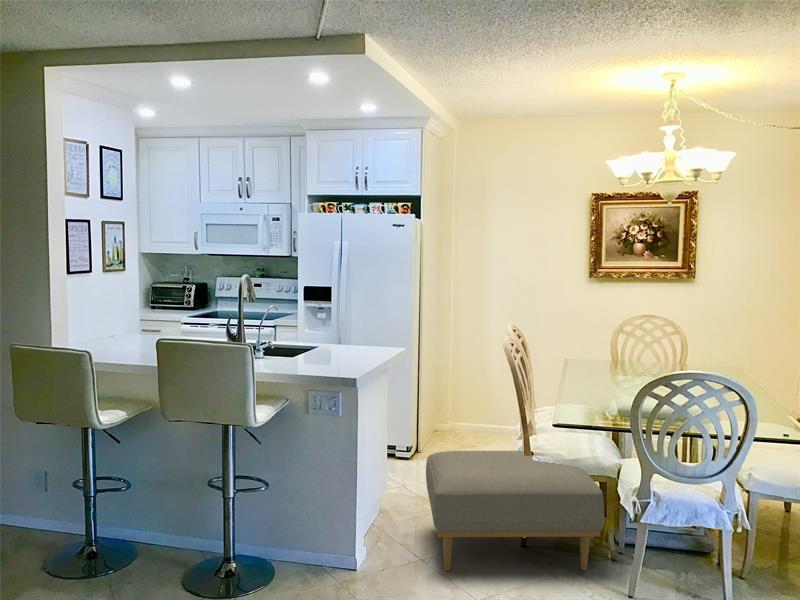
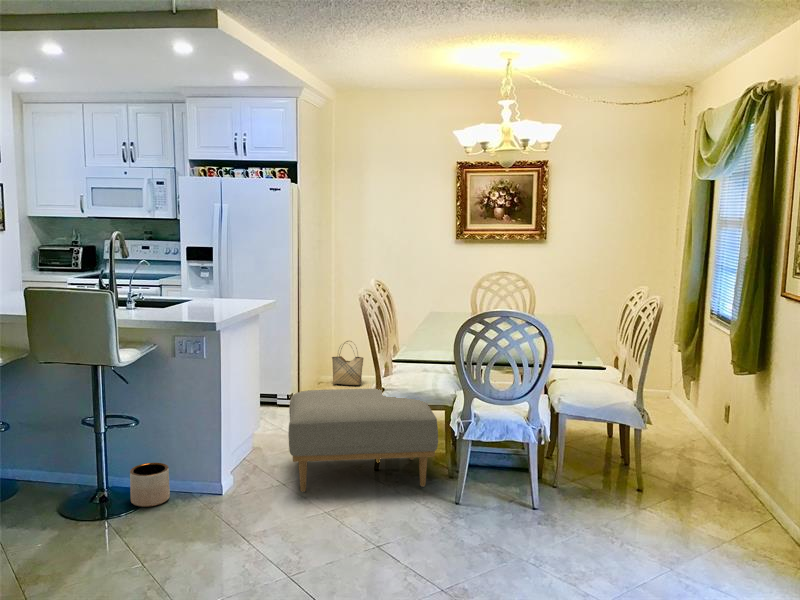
woven basket: none [451,386,486,435] -> present [332,341,364,385]
planter: none [260,531,301,583] -> present [130,463,170,507]

